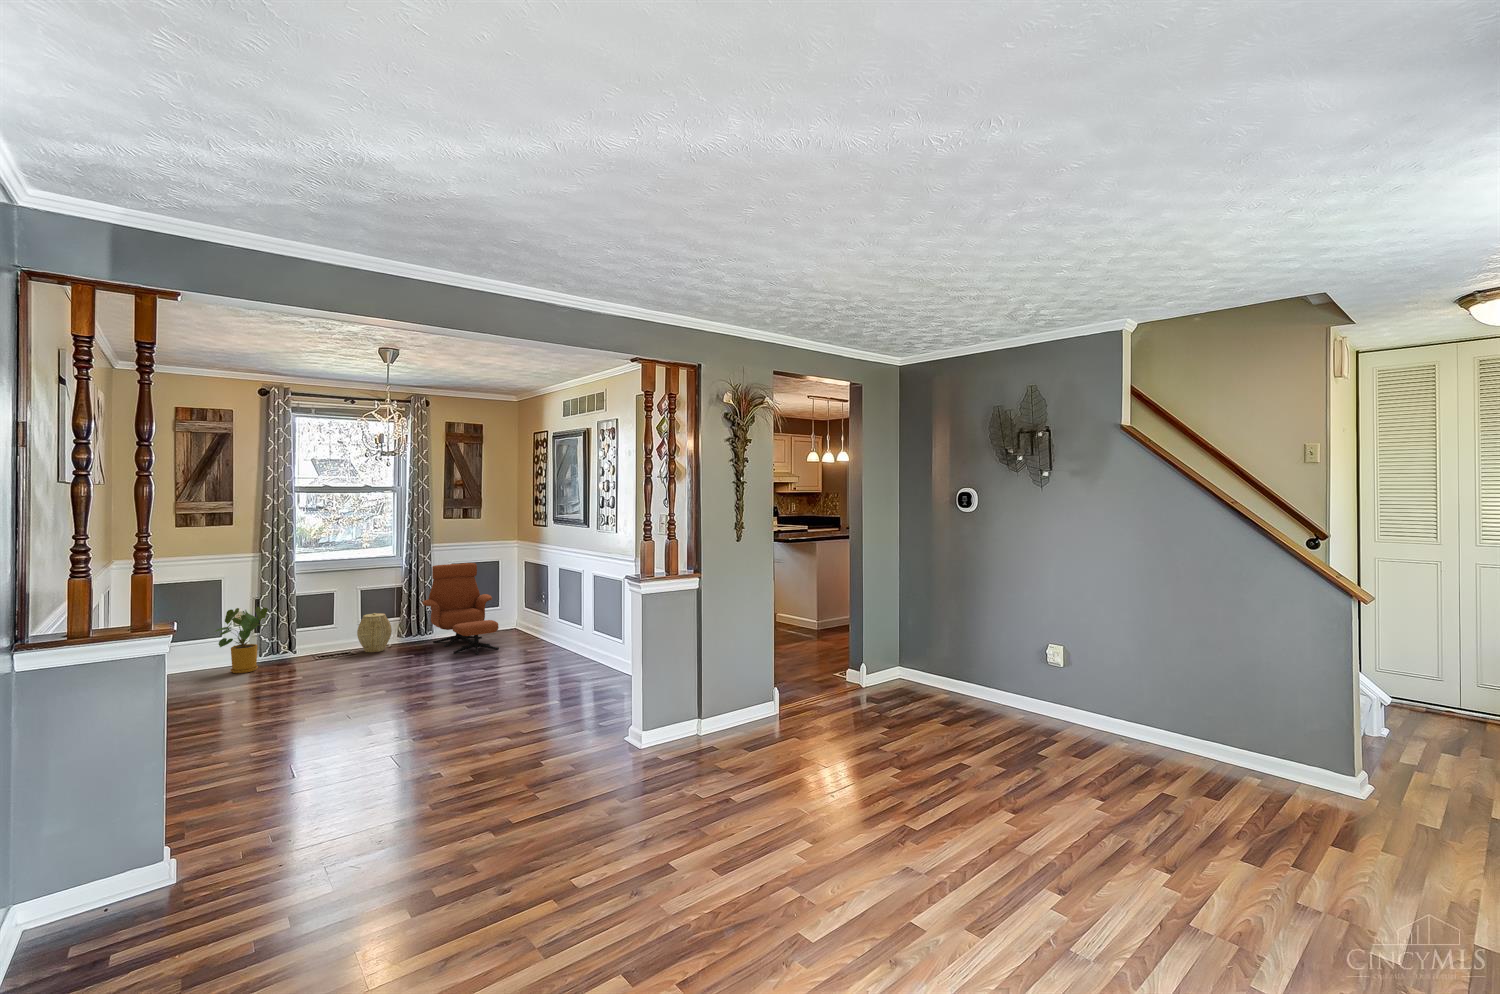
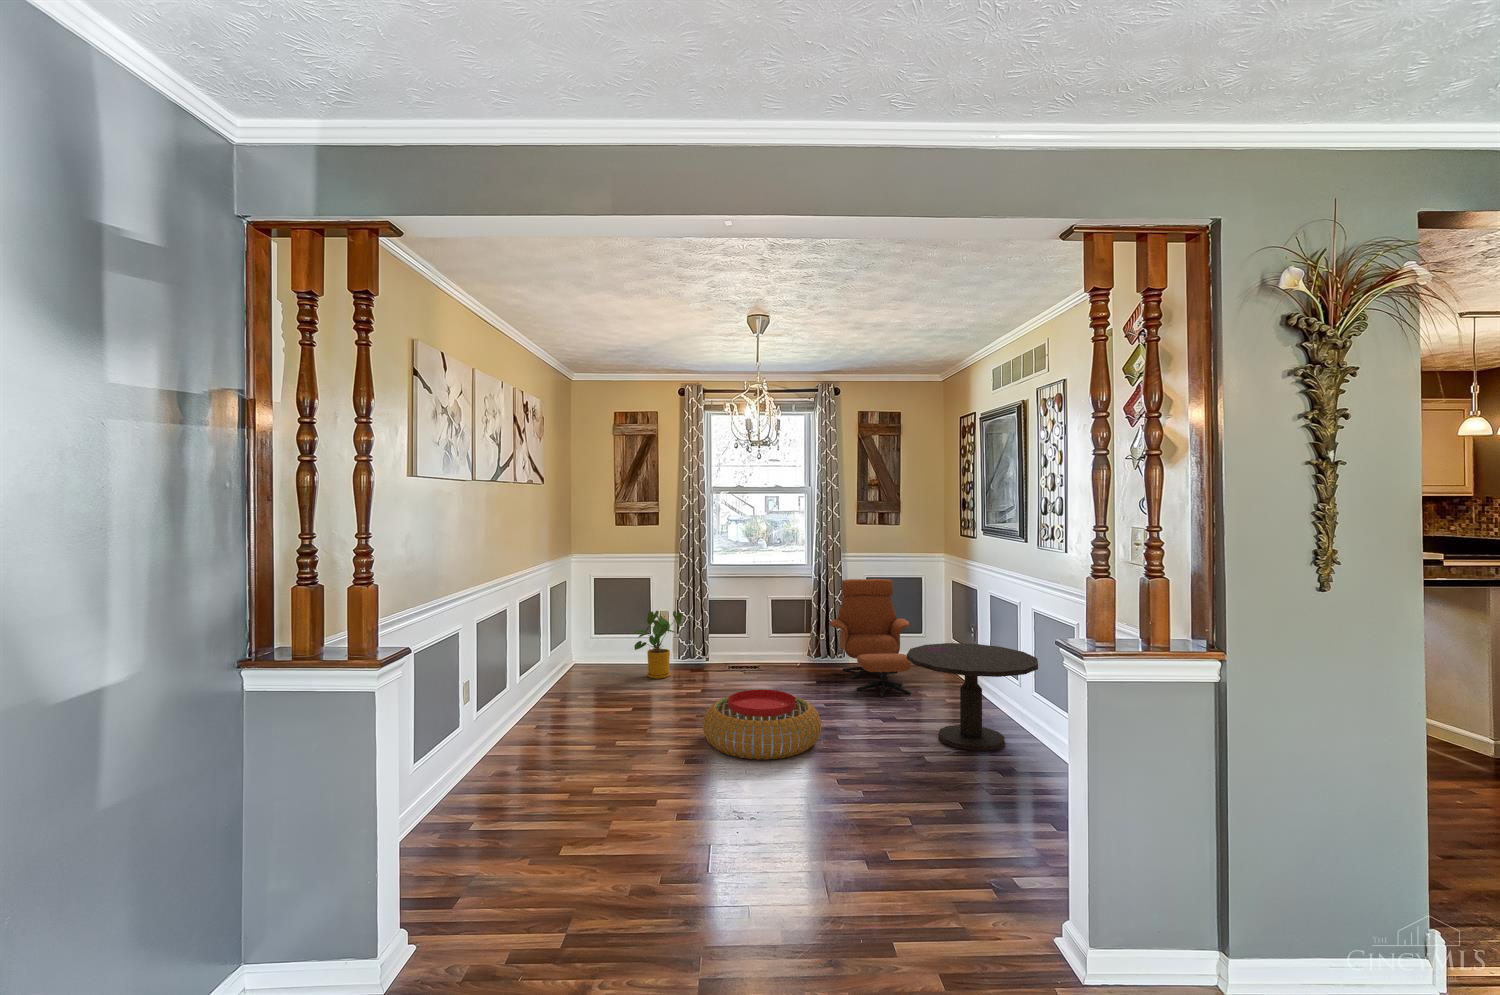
side table: none [508,602,599,673] -> present [907,643,1038,751]
woven basket: present [357,613,392,652] -> none [764,629,798,673]
pouf: none [336,654,444,707] -> present [703,690,821,760]

